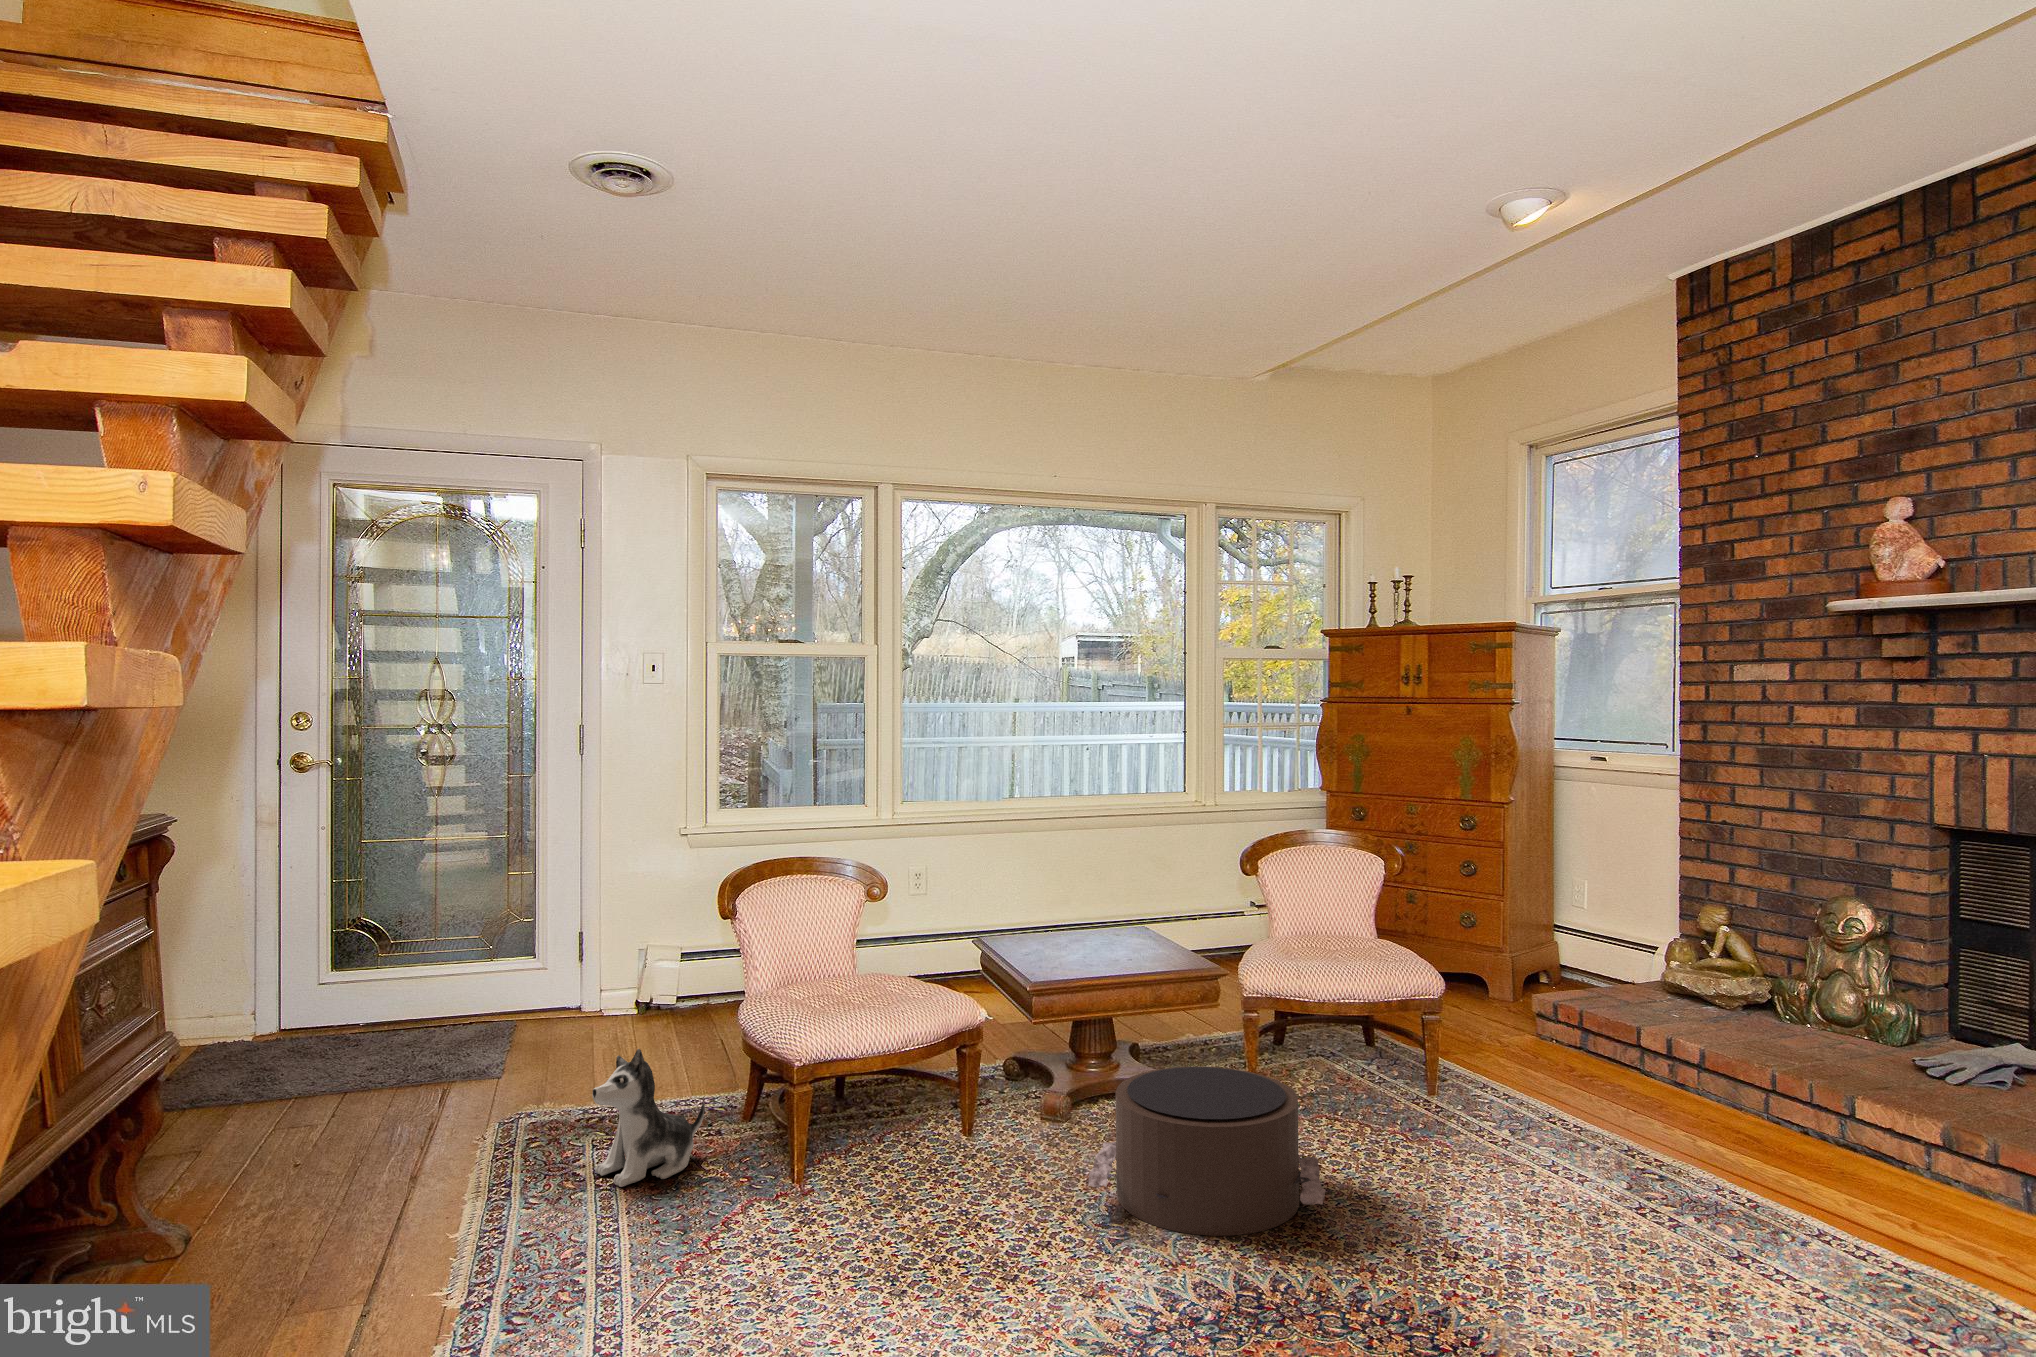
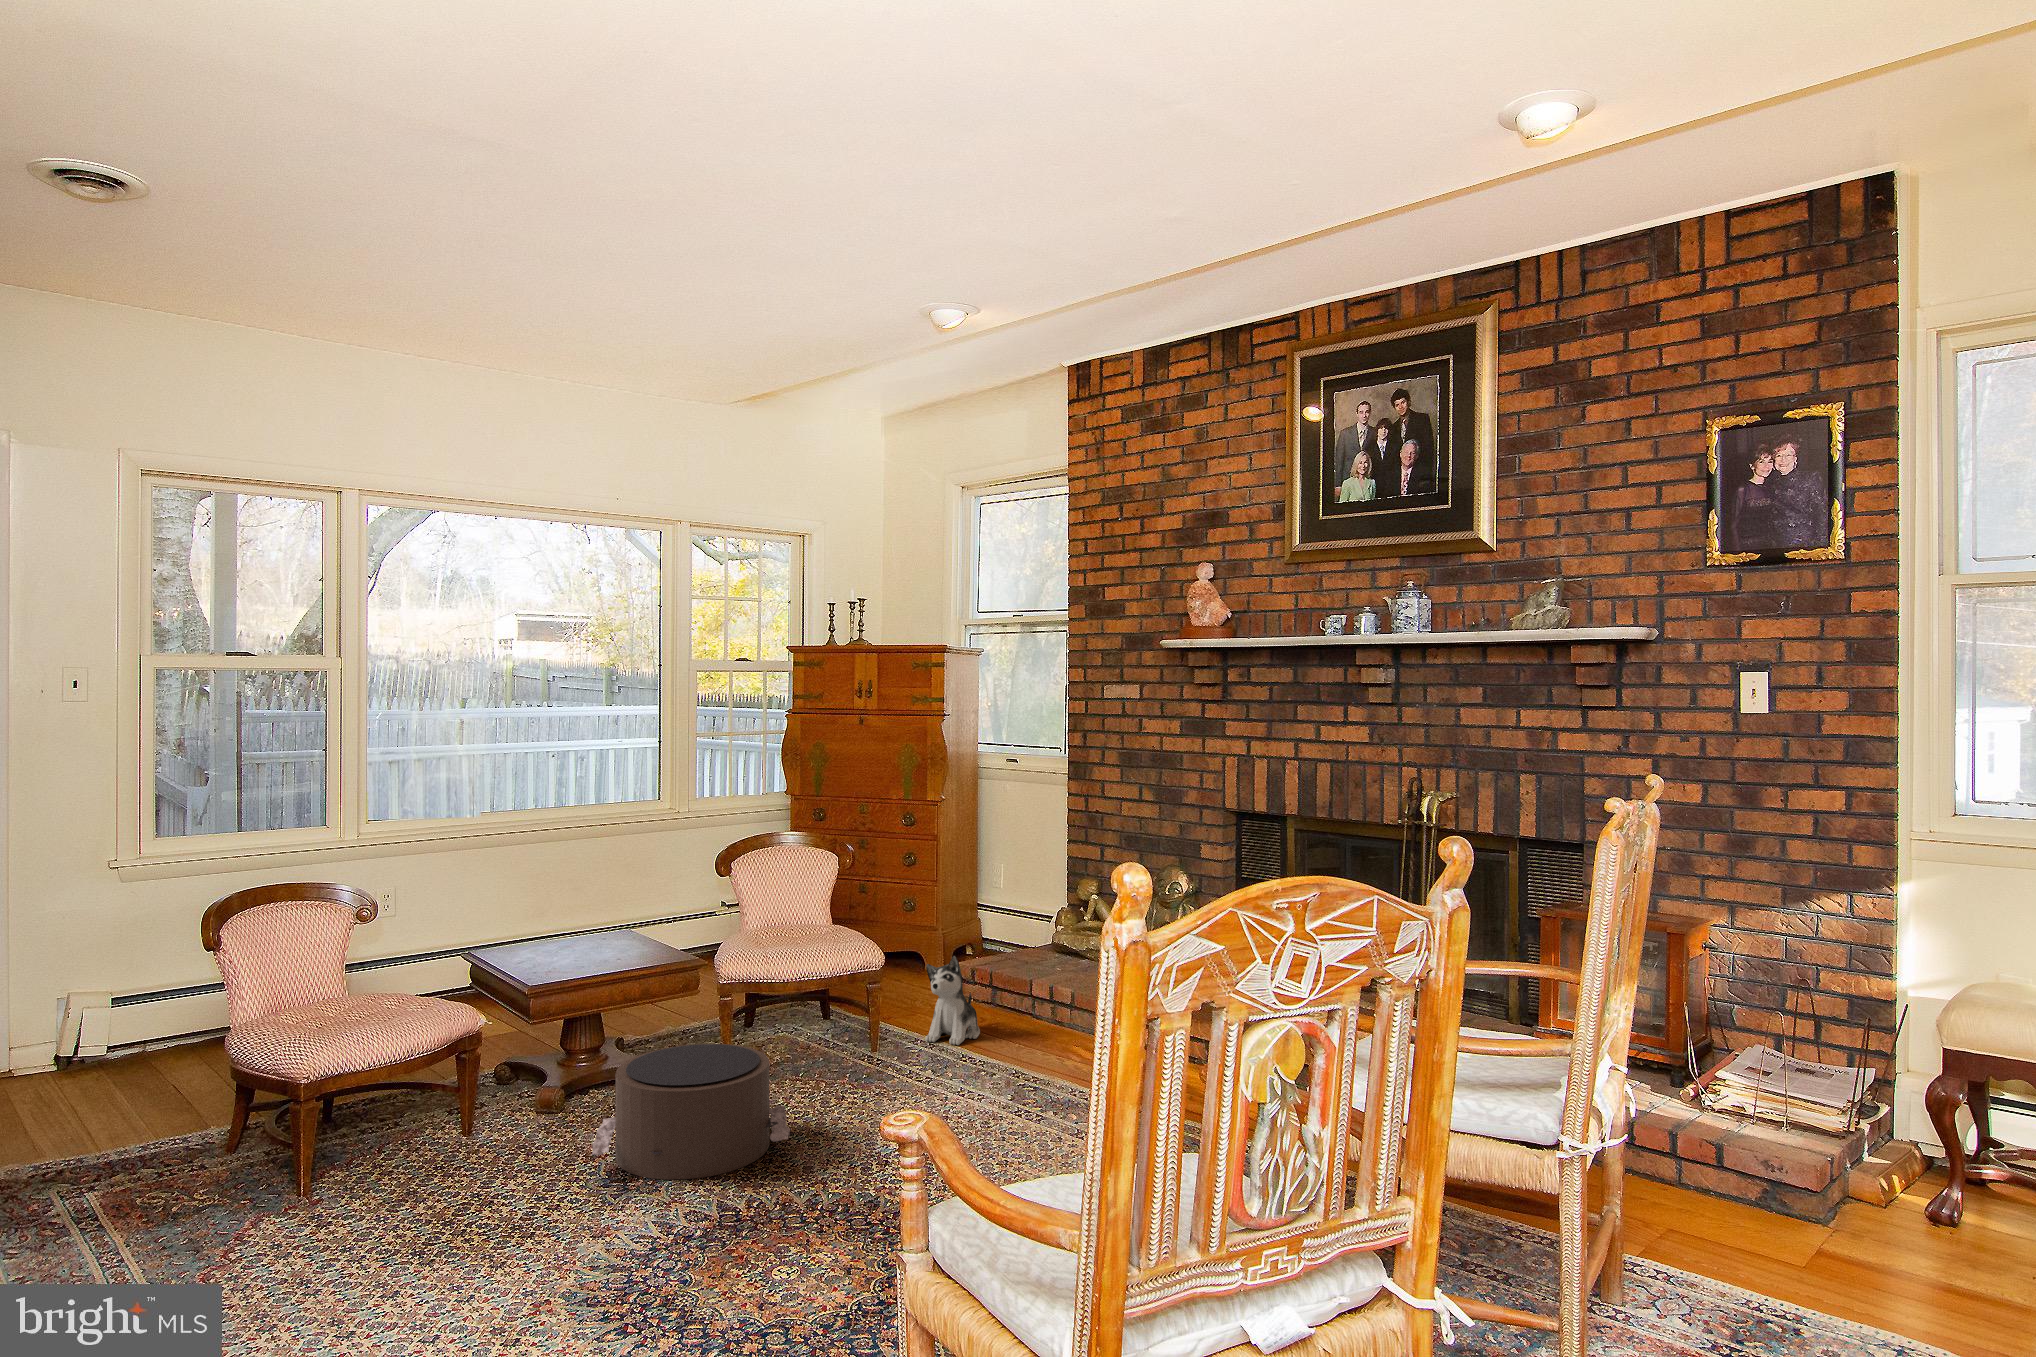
plush toy: present [592,1049,705,1187] -> present [925,956,980,1045]

